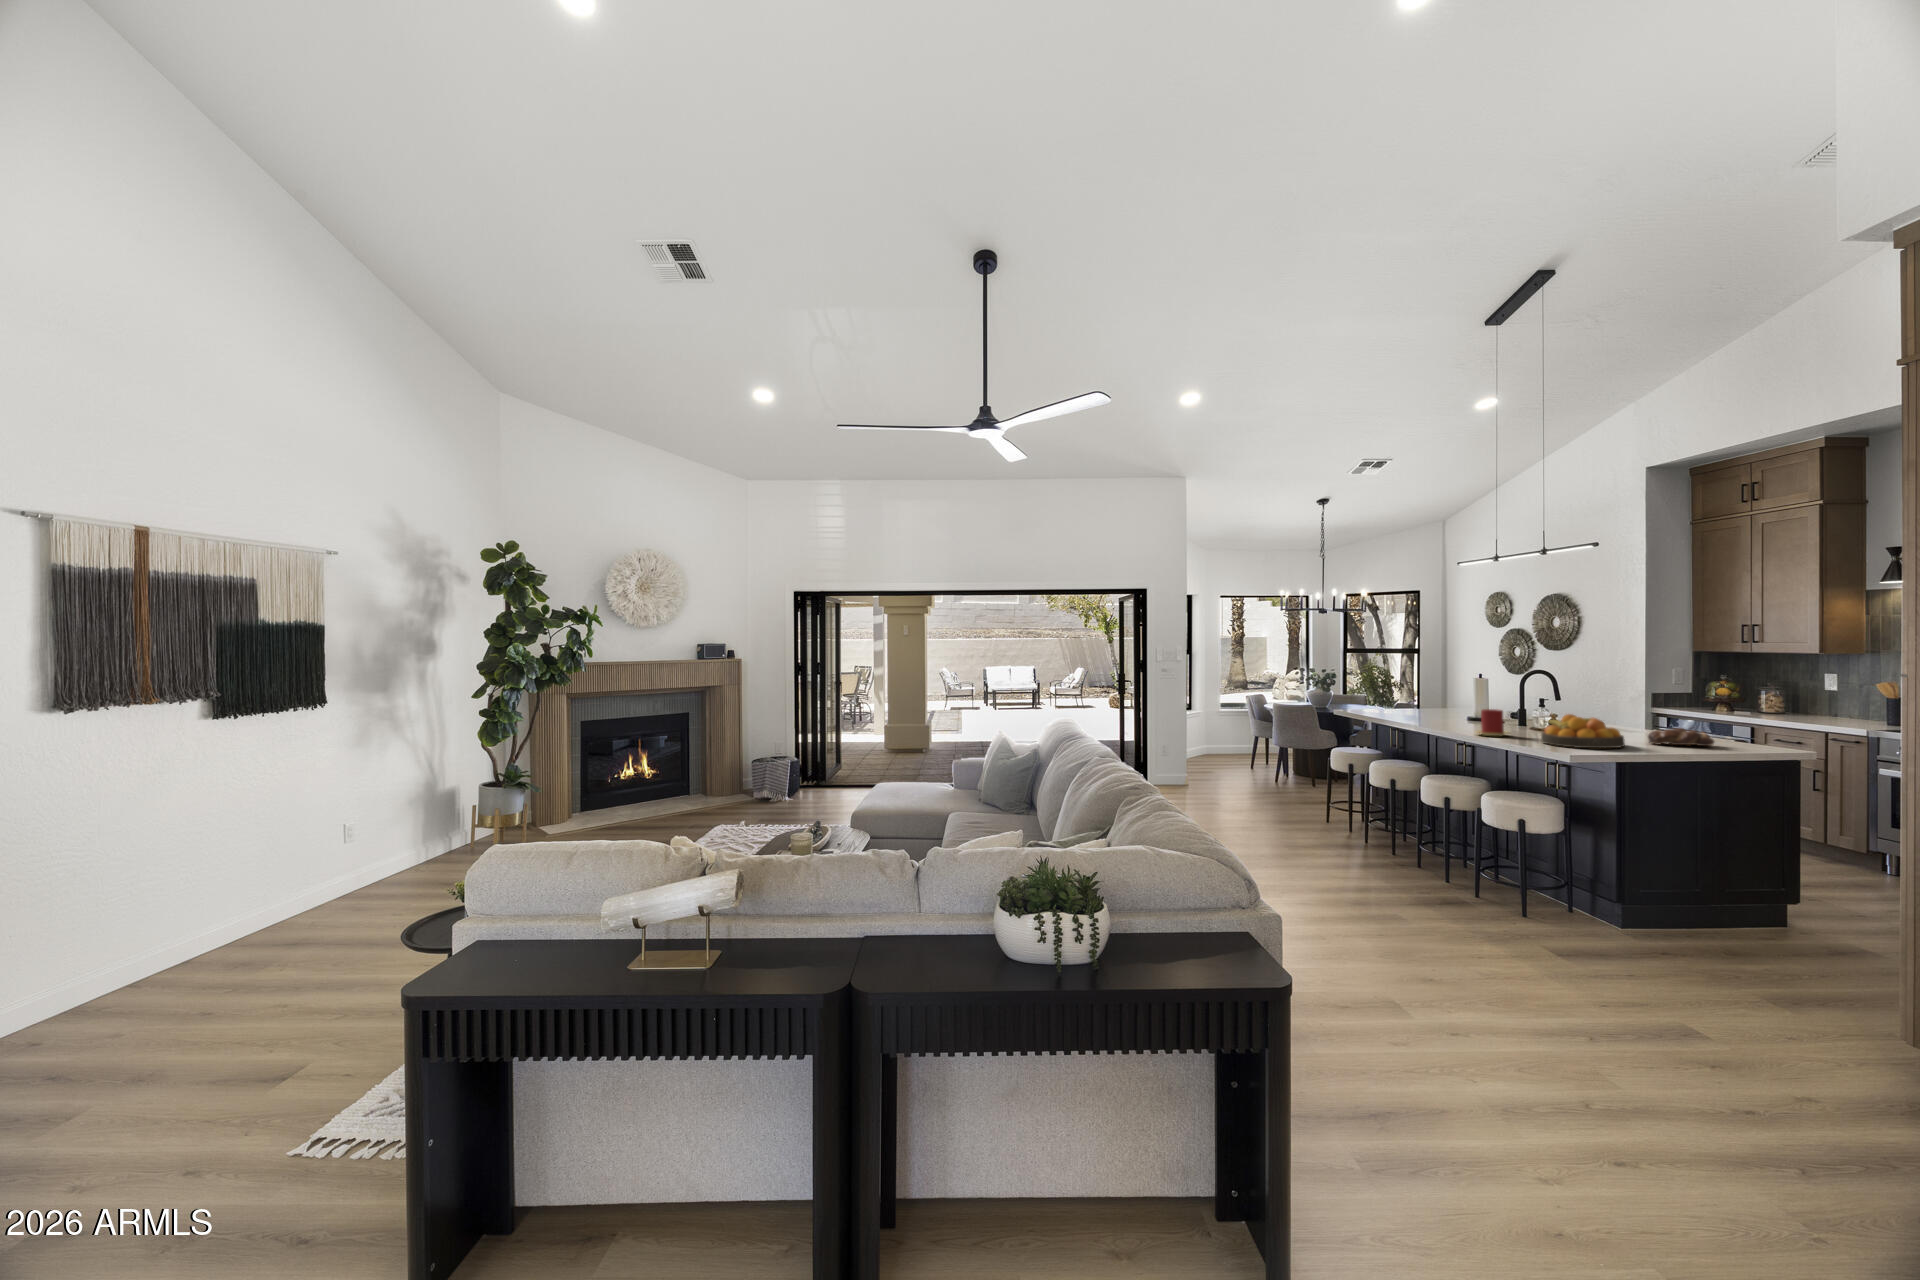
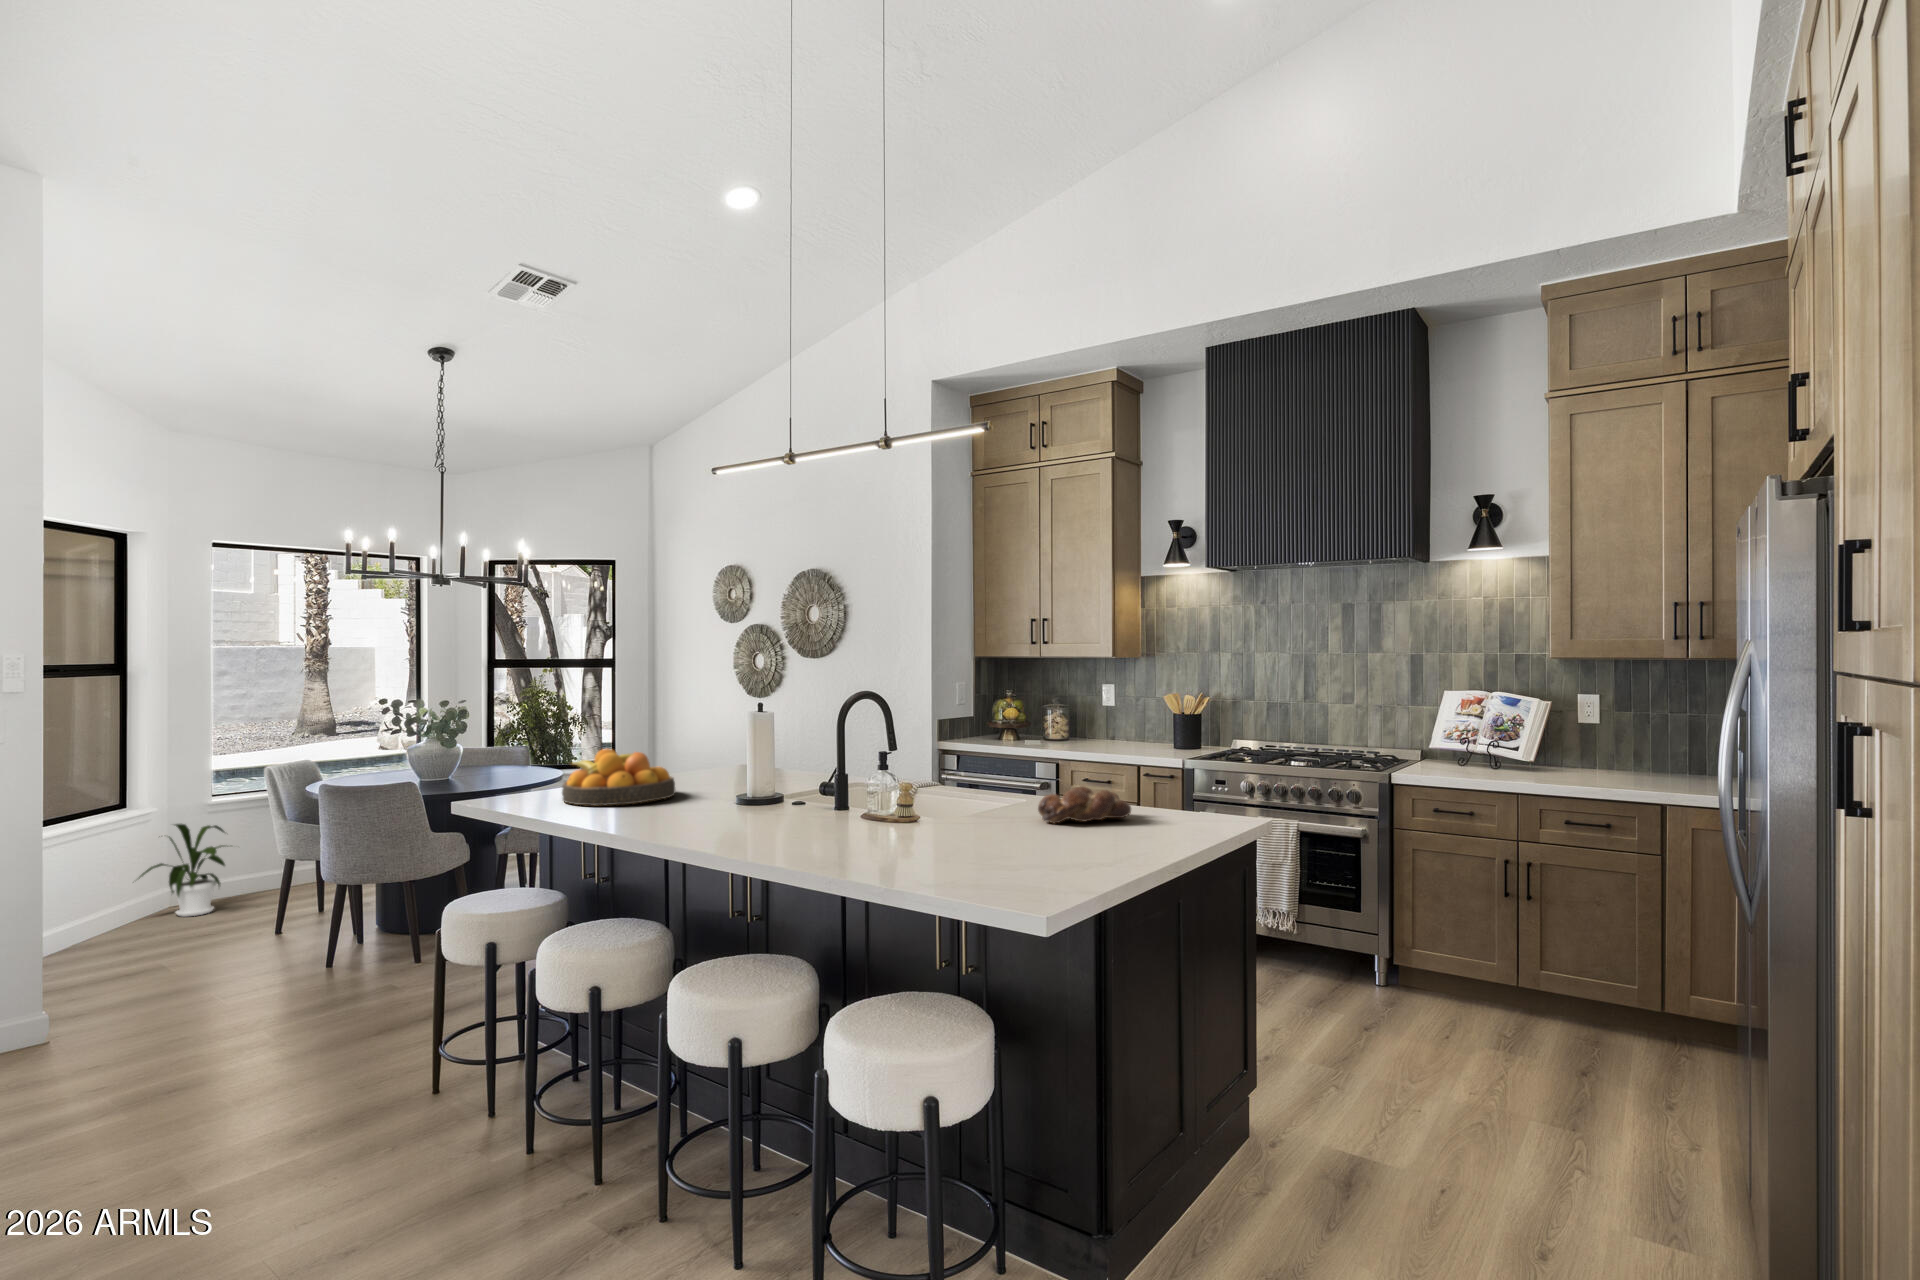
candle: present [1476,709,1510,736] -> none [755,775,825,839]
fruit bowl: present [1541,714,1625,748] -> present [562,749,675,805]
house plant: none [1190,721,1230,763] -> present [139,824,225,917]

